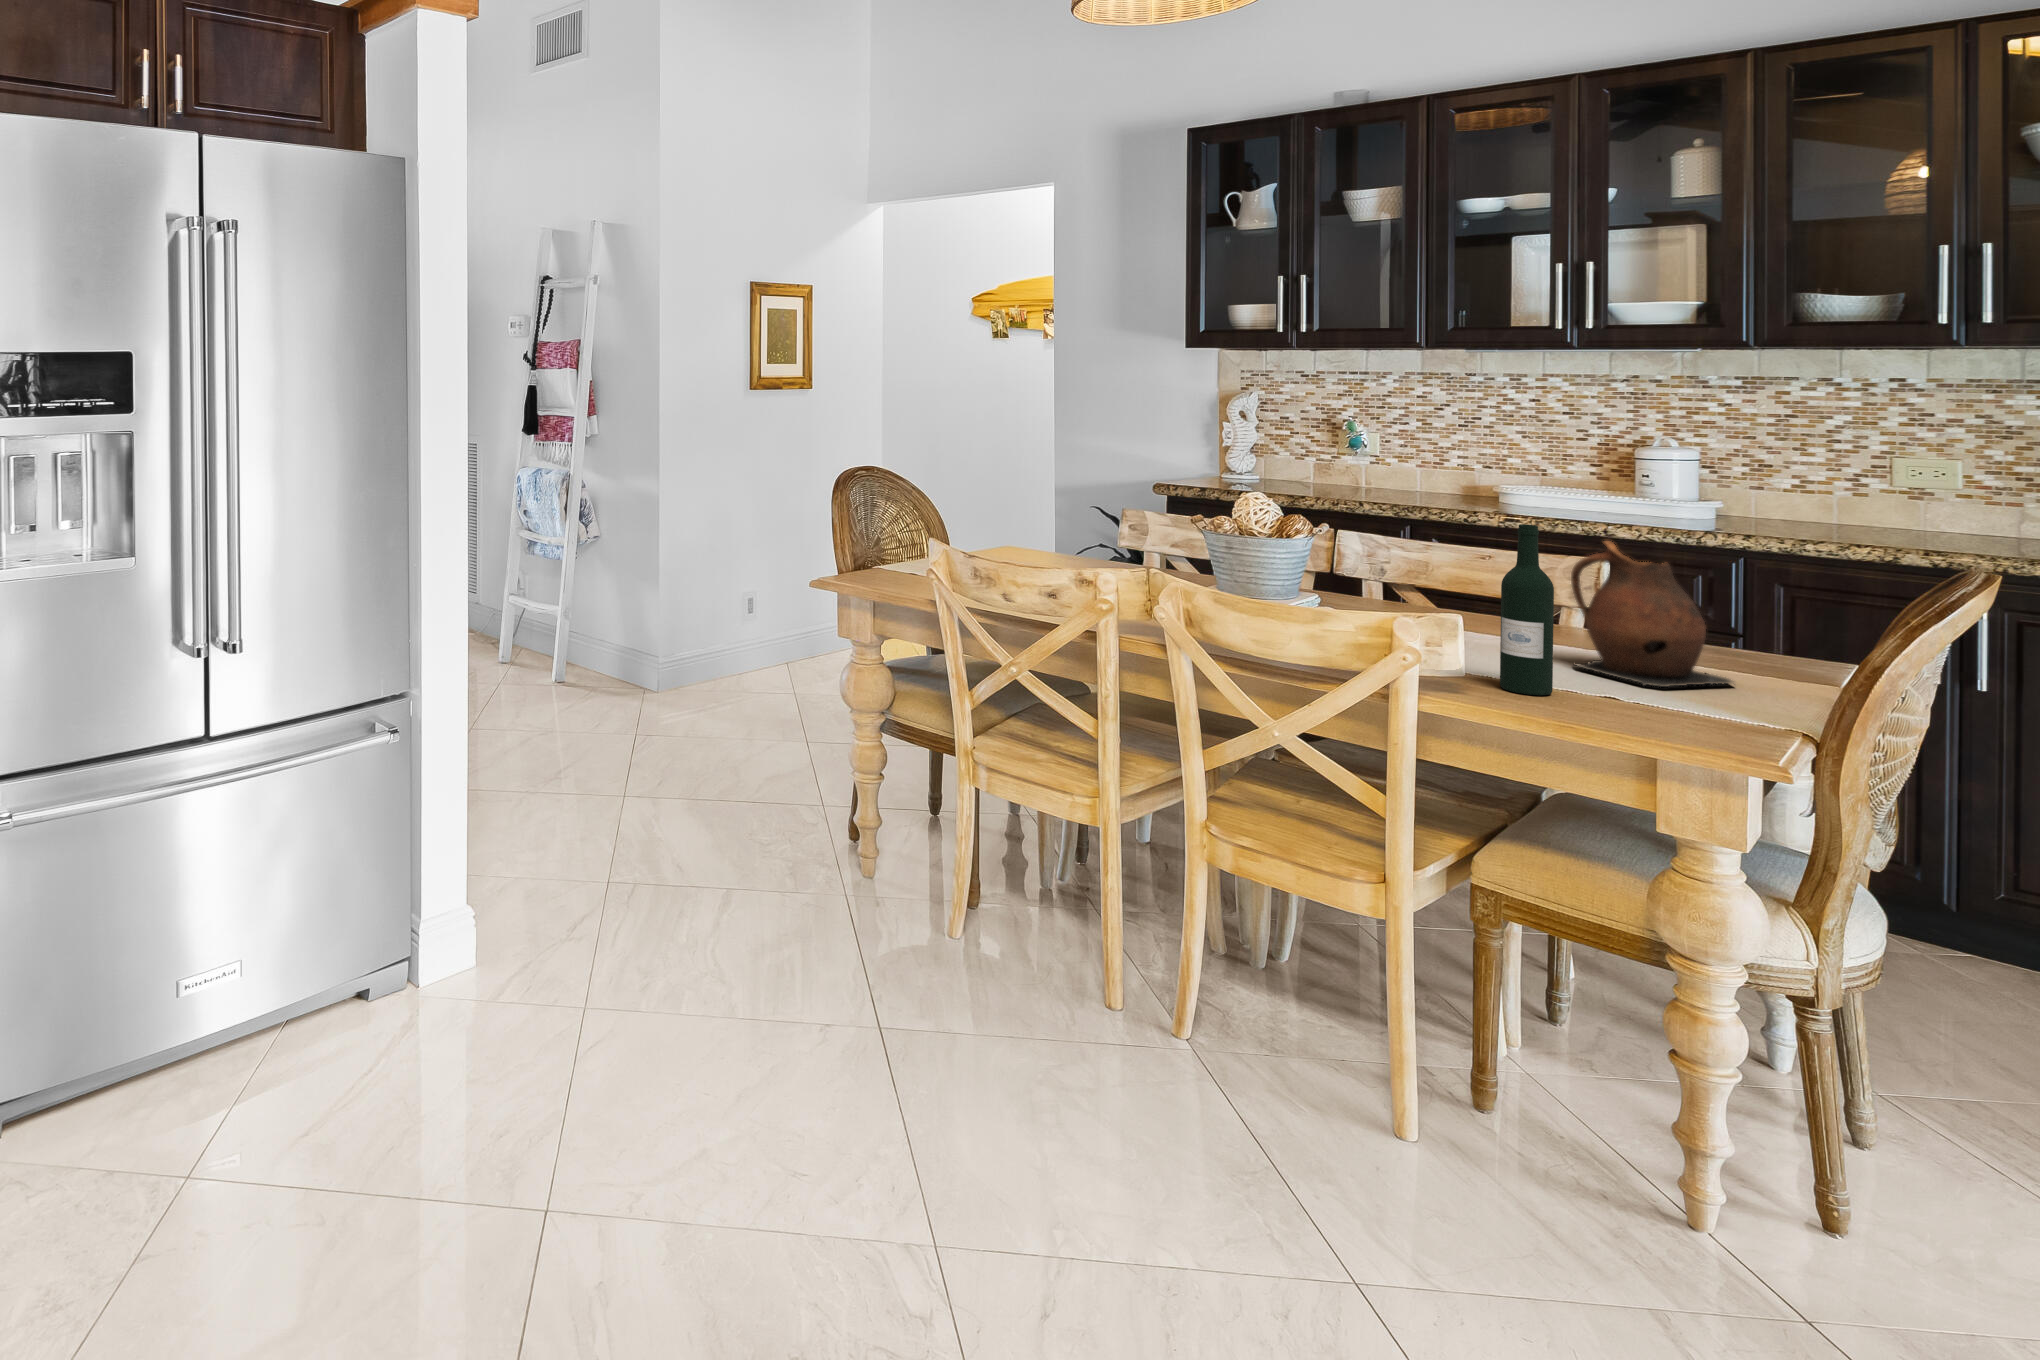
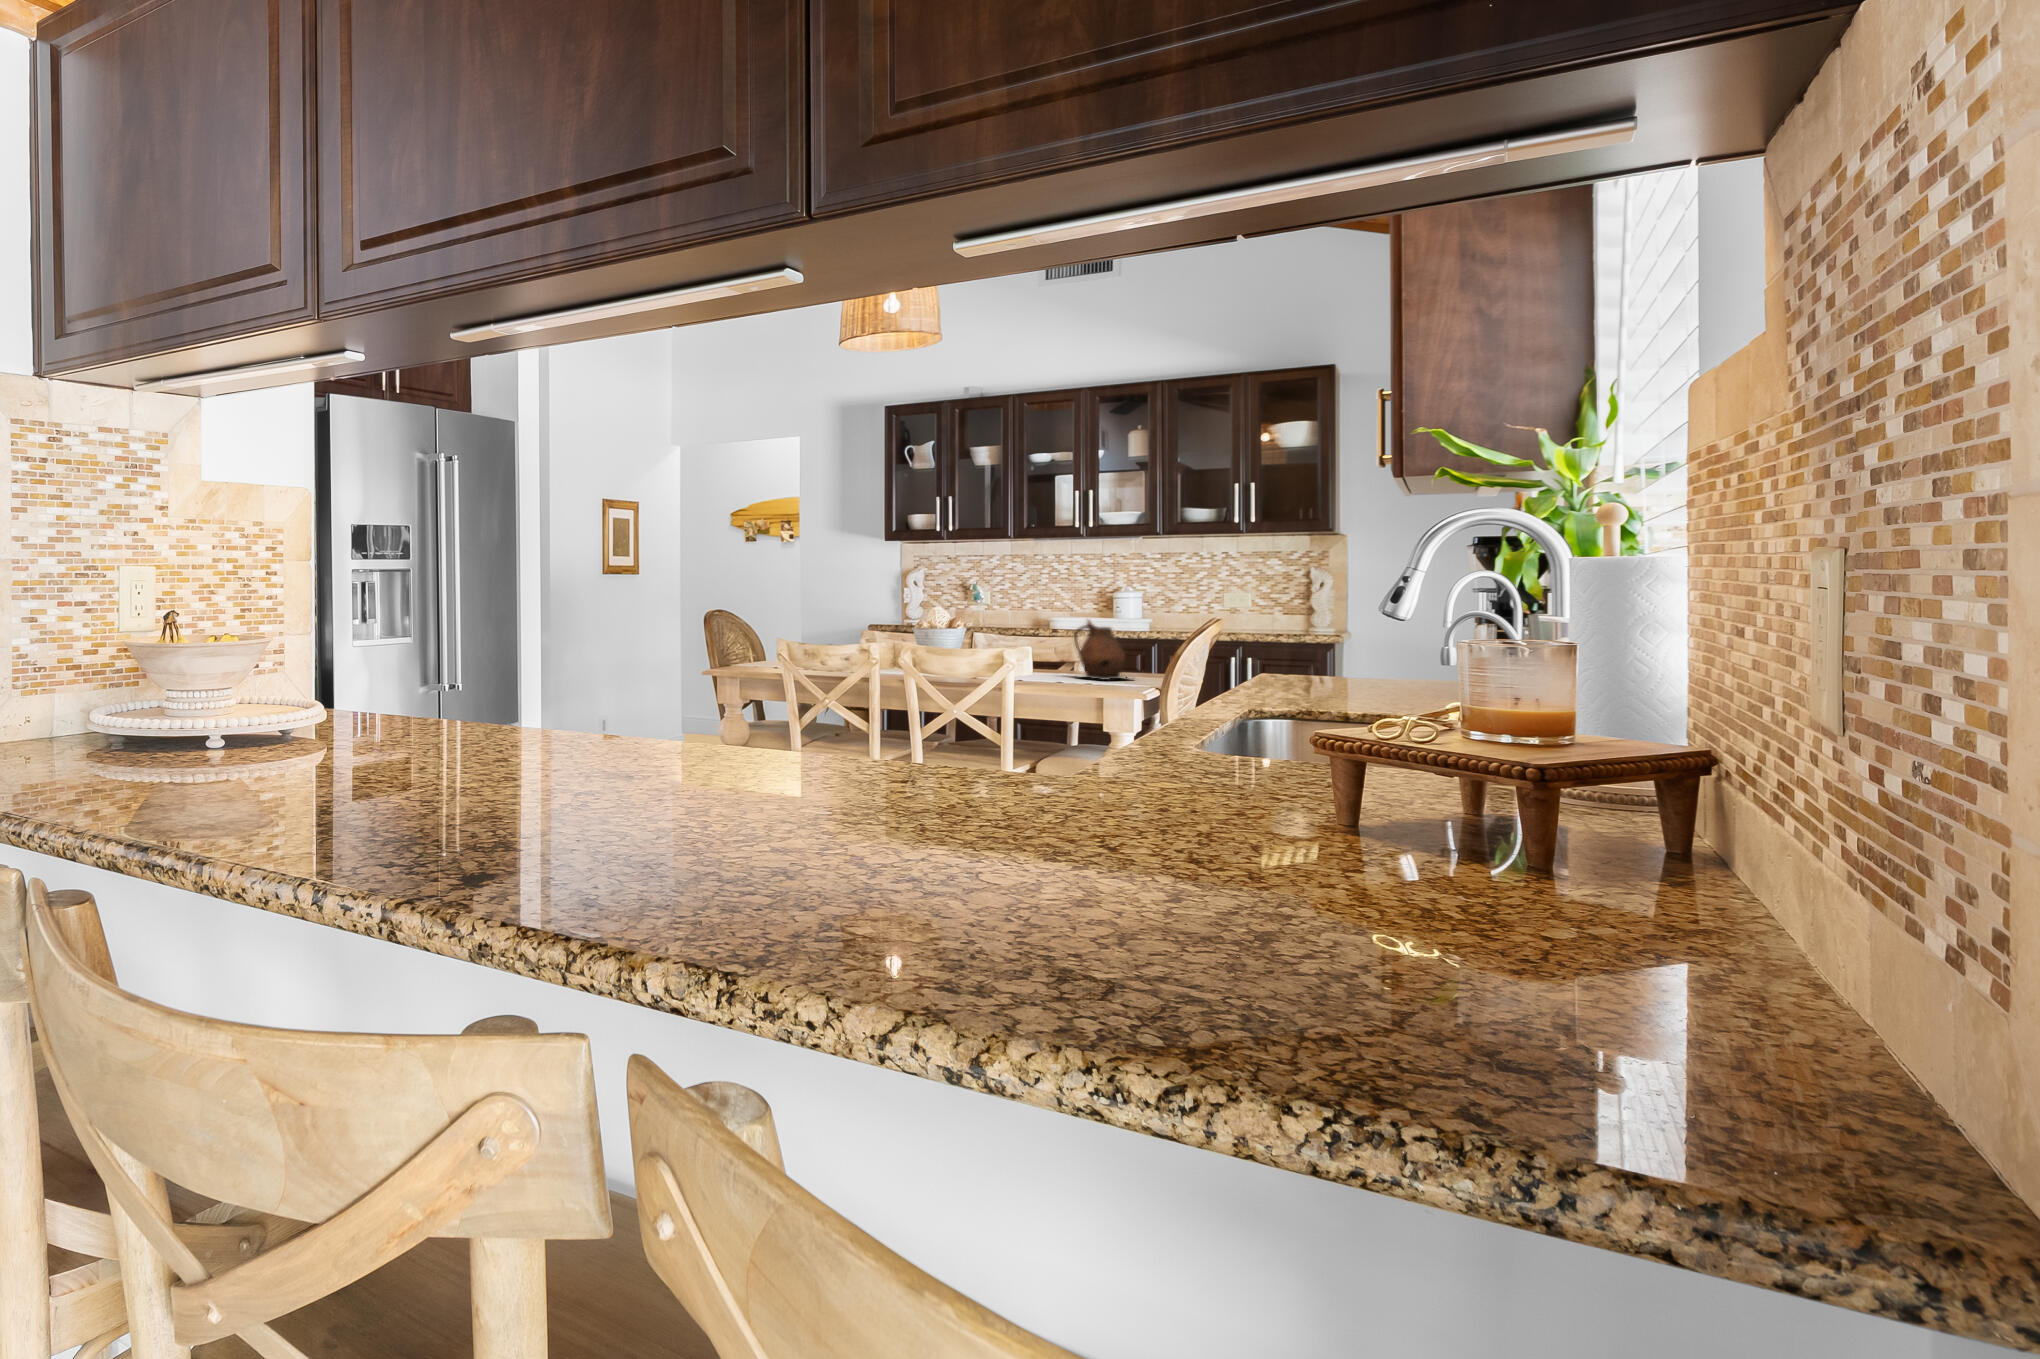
wine bottle: present [1500,524,1554,695] -> none [1045,608,1065,683]

